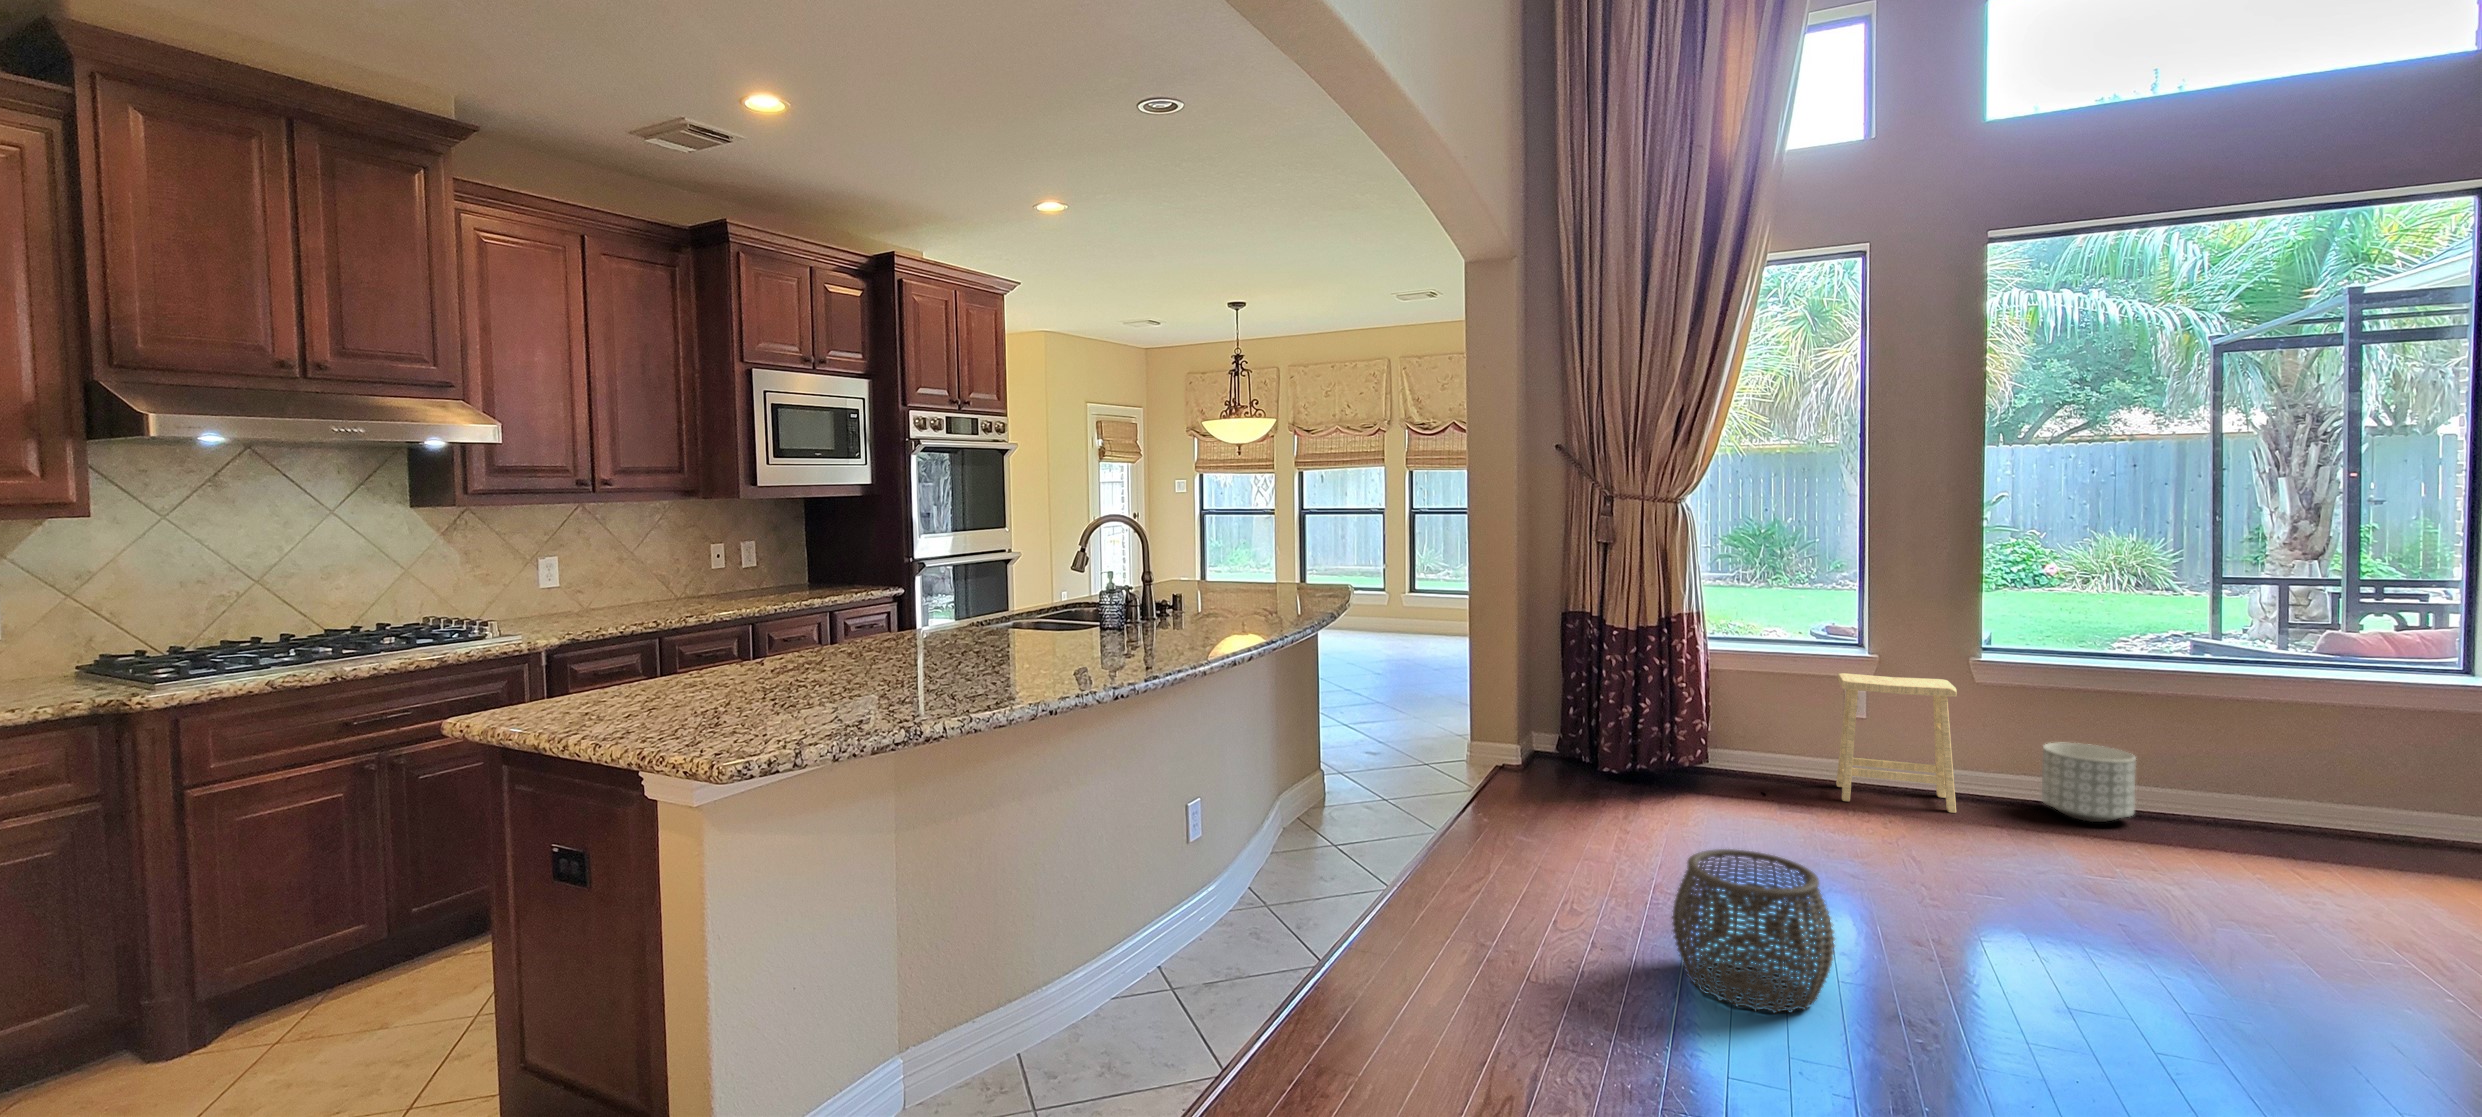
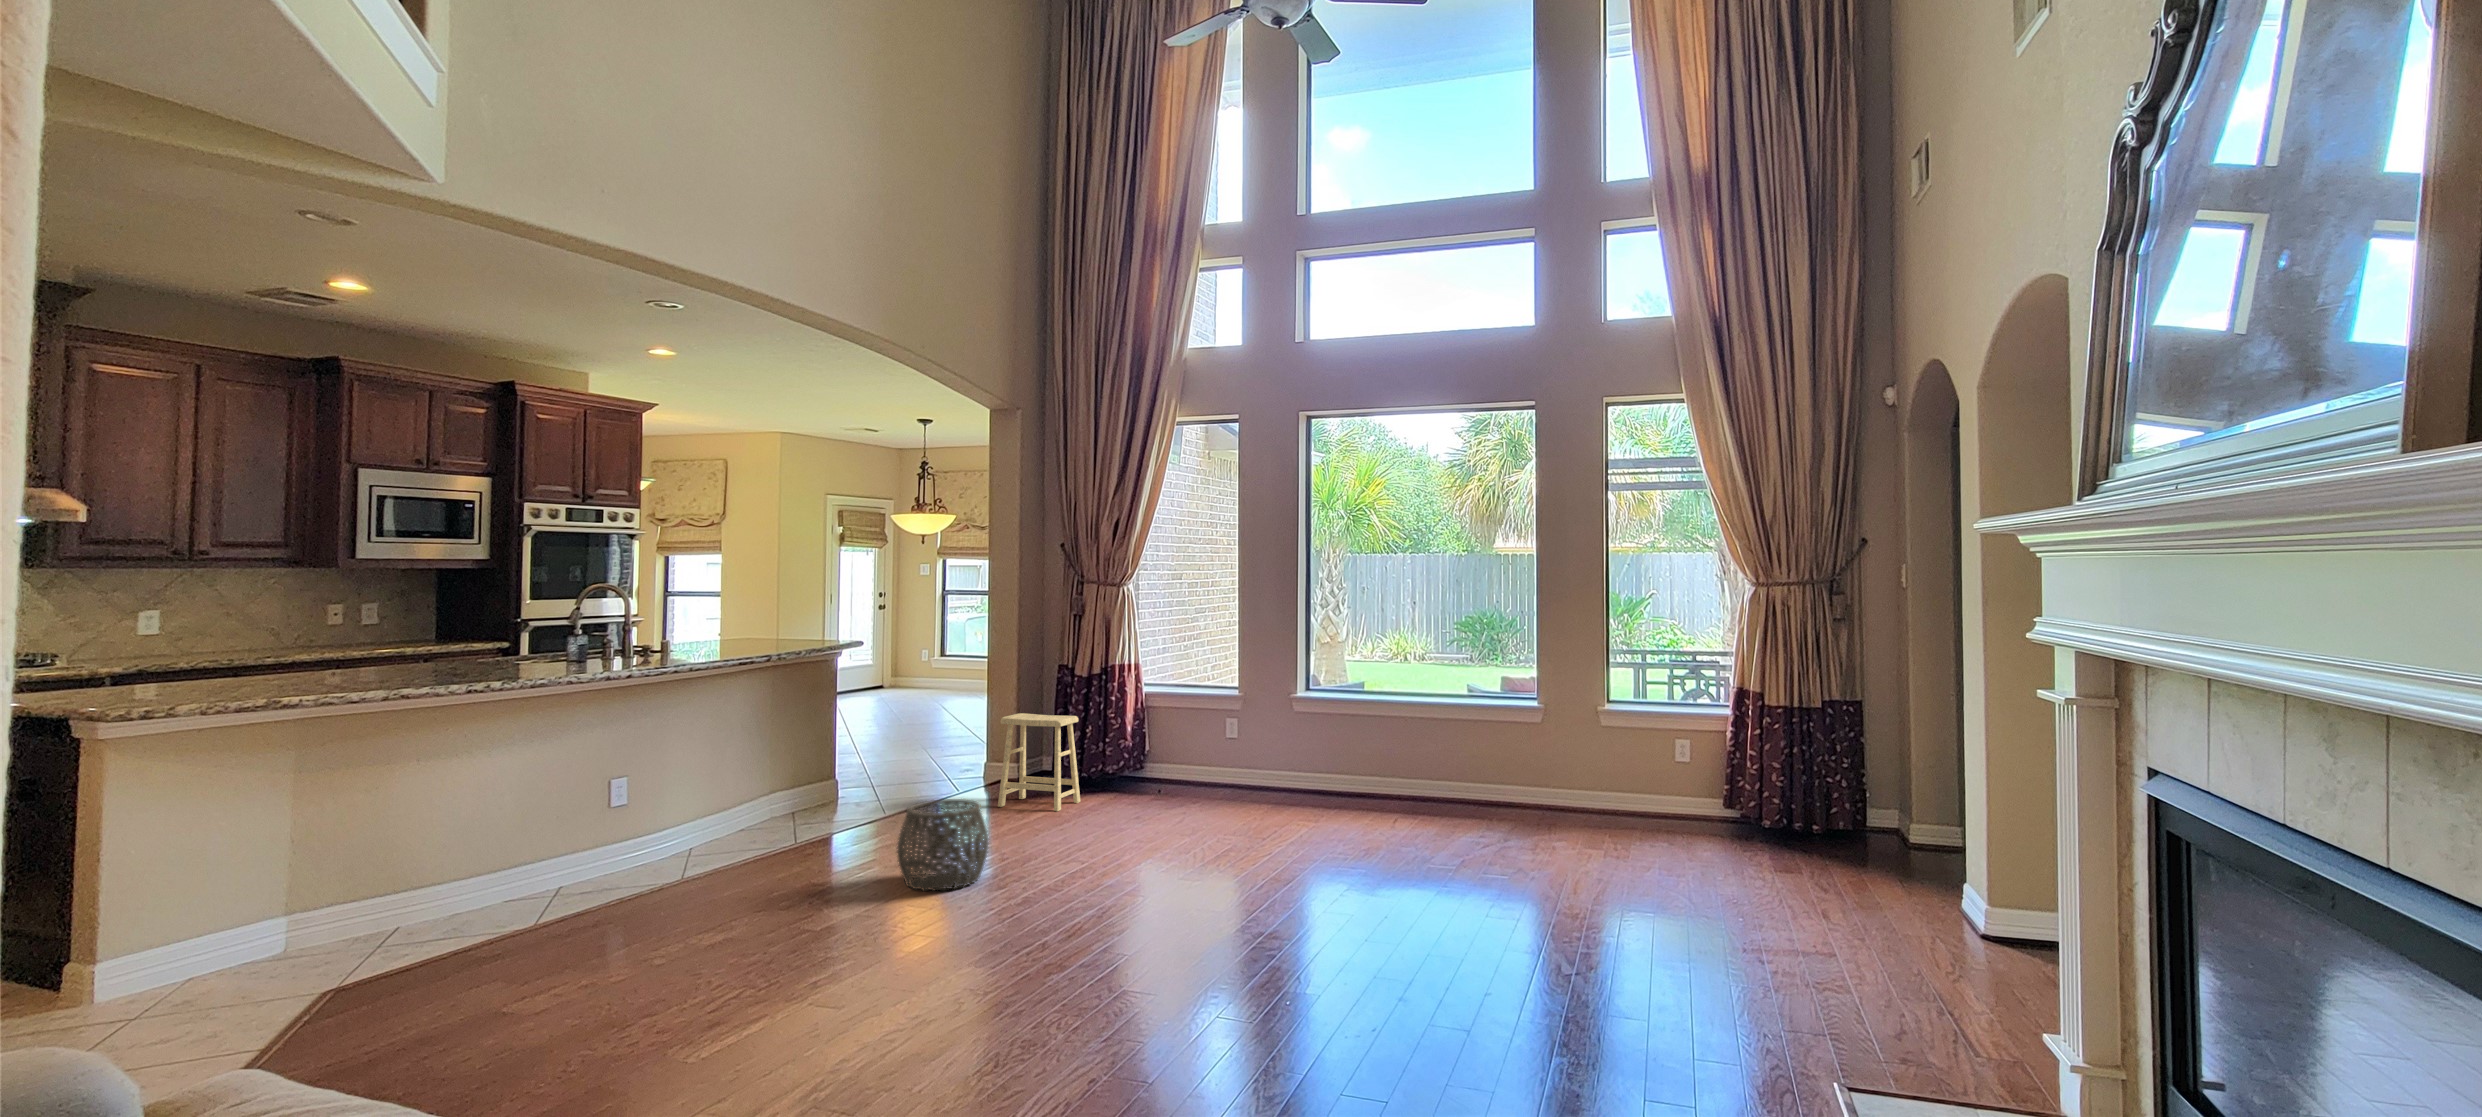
footstool: present [1836,673,1957,813] -> present [998,713,1080,811]
planter: present [2042,743,2136,822] -> none [1320,750,1367,801]

